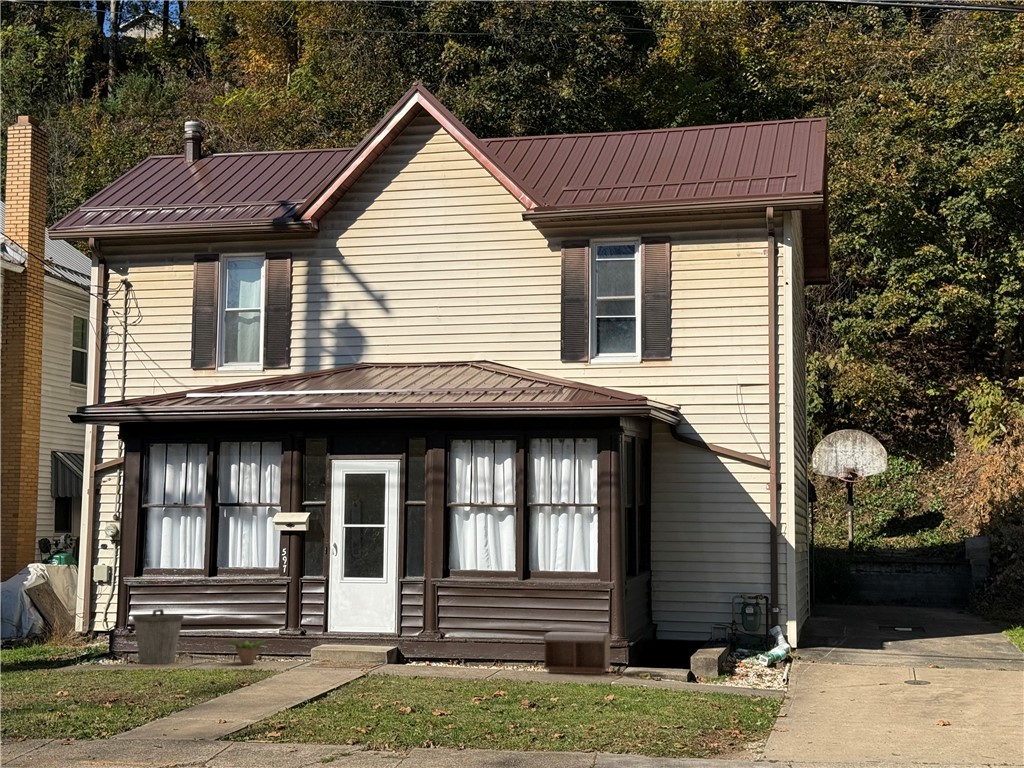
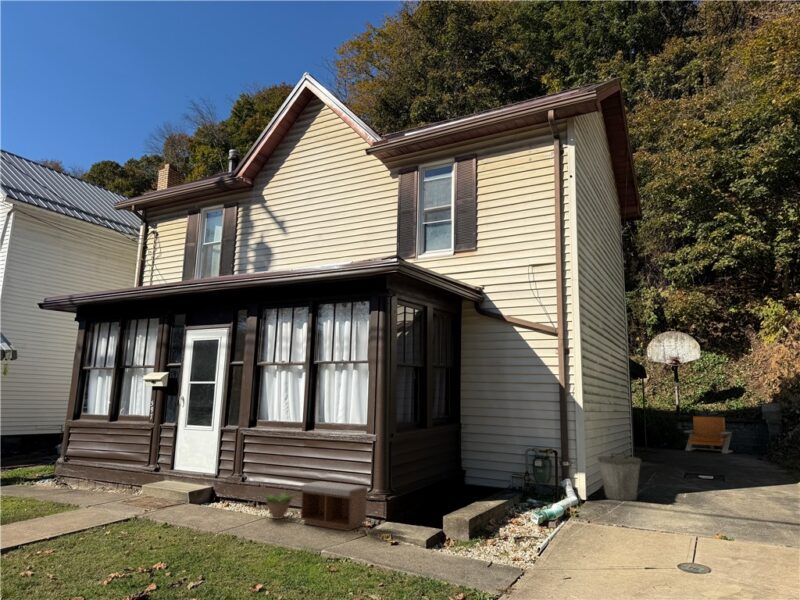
lounge chair: none [865,555,924,604] -> present [685,416,732,454]
trash can: present [133,609,184,664] -> present [597,453,641,501]
decorative plant: present [227,640,266,664] -> present [262,493,295,519]

